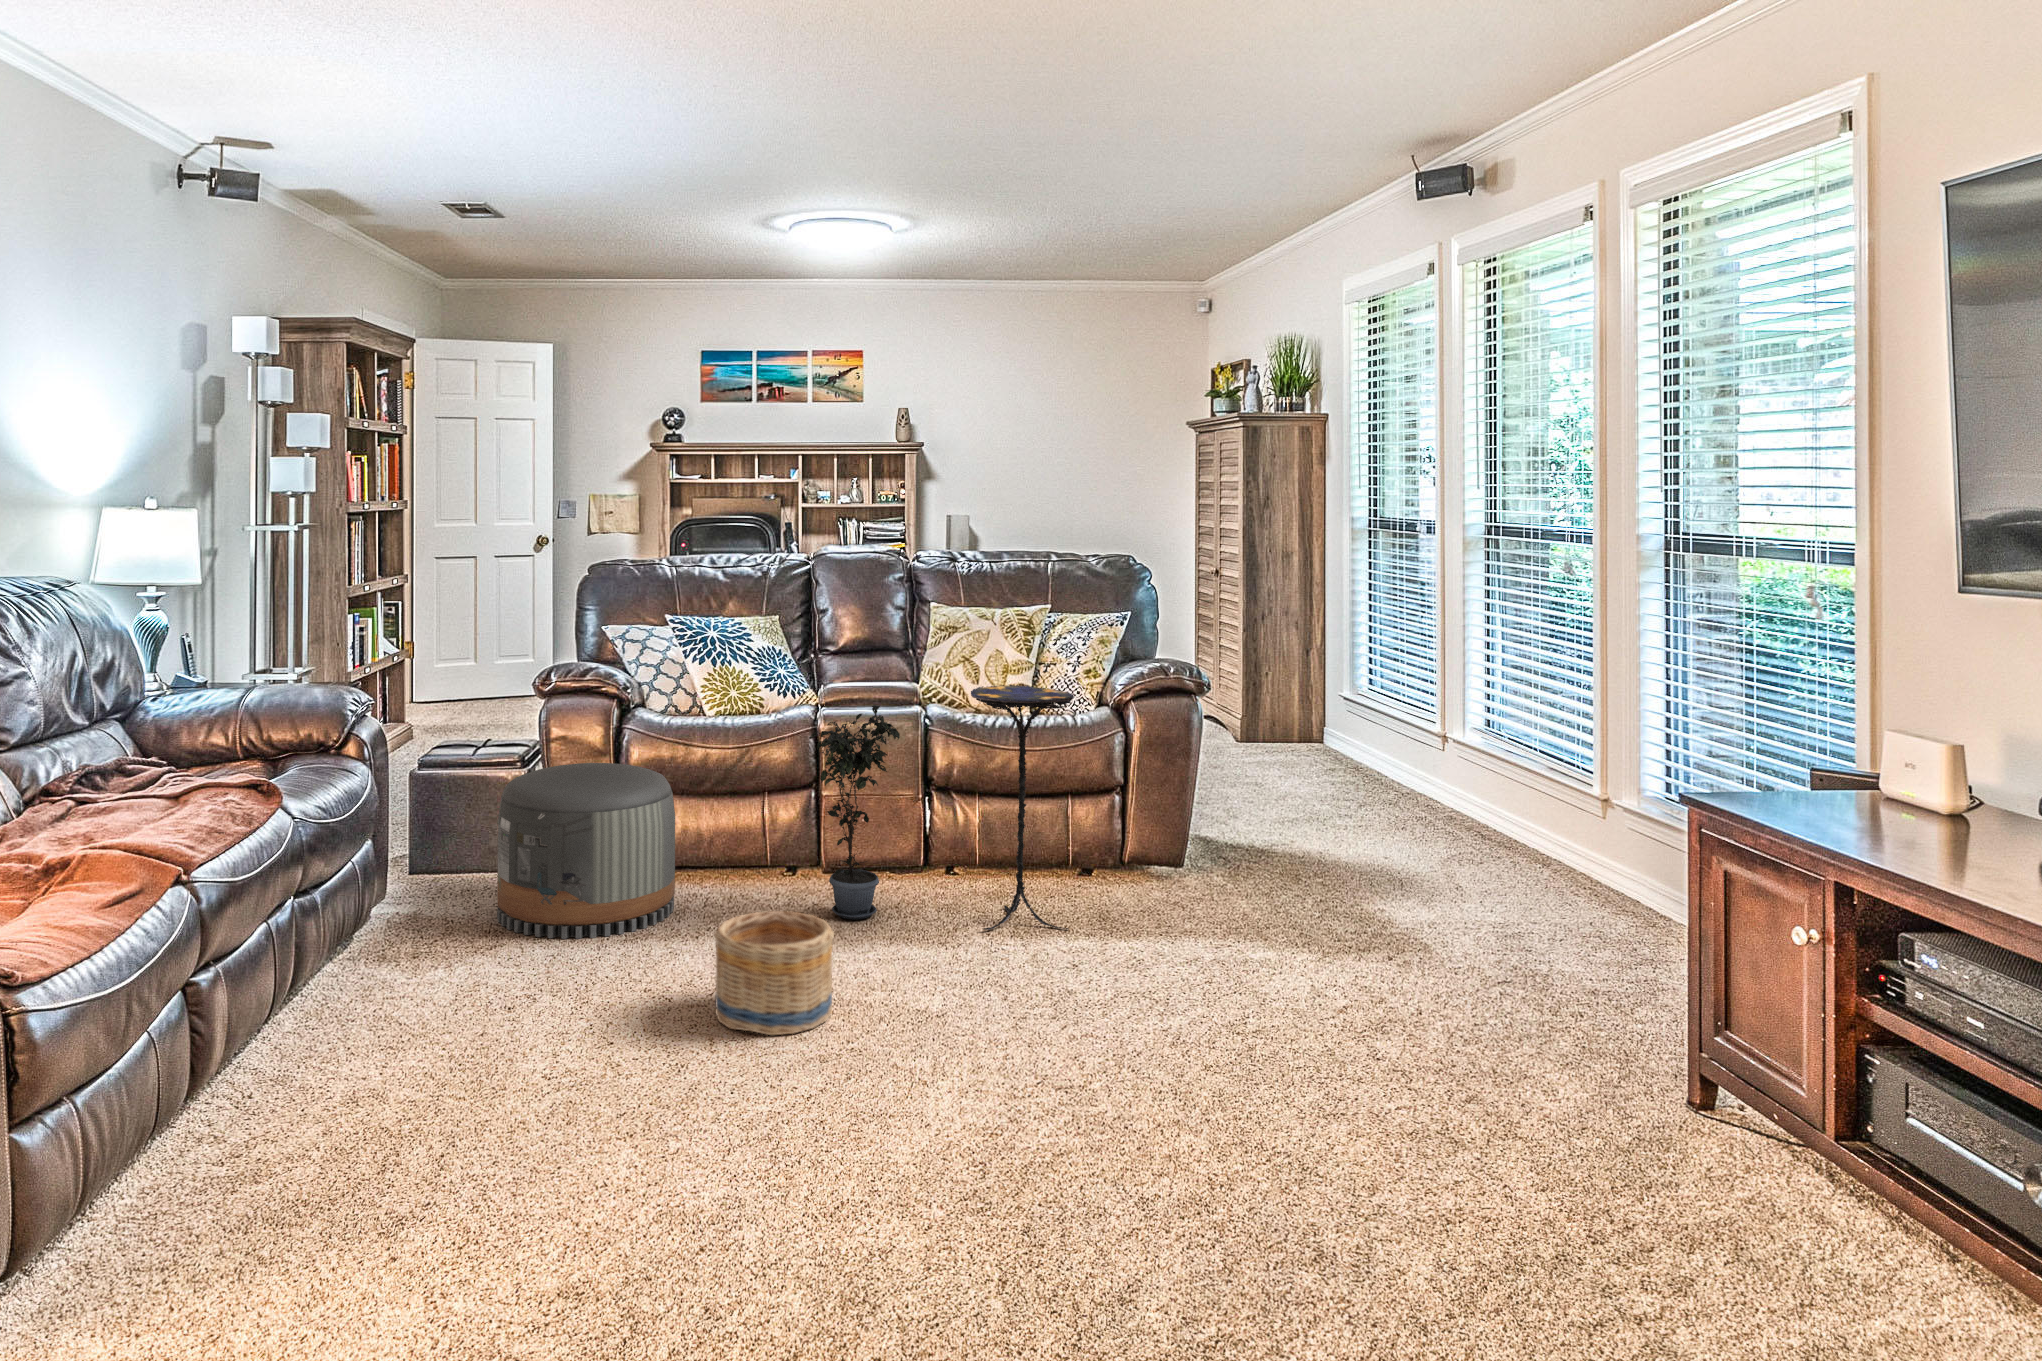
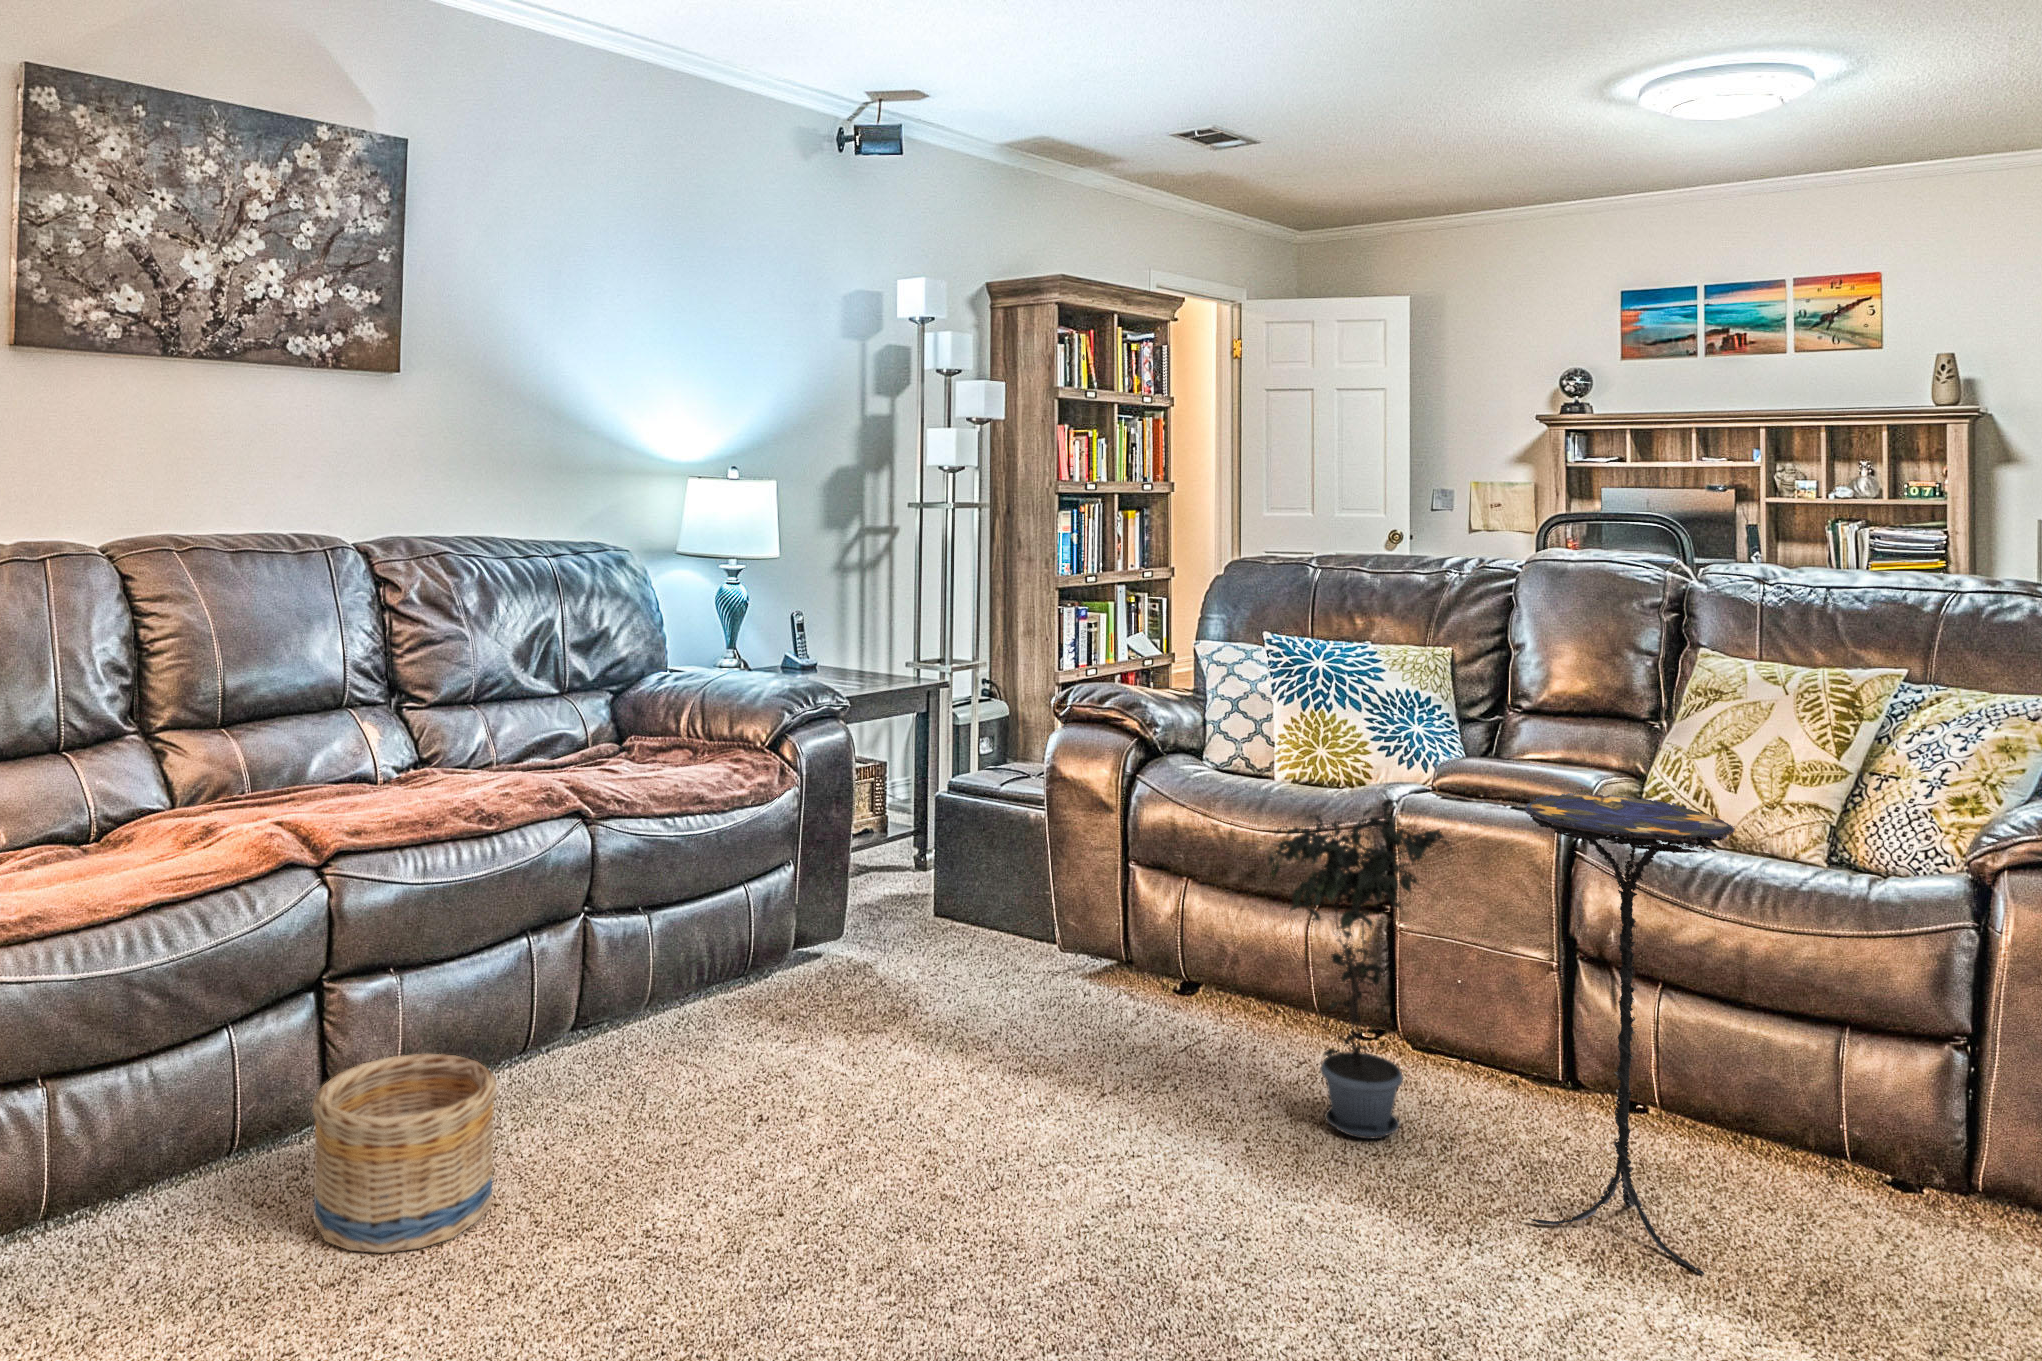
pouf: present [497,763,675,939] -> none [916,820,1149,1063]
basket: present [714,911,834,1035] -> present [312,1054,497,1253]

